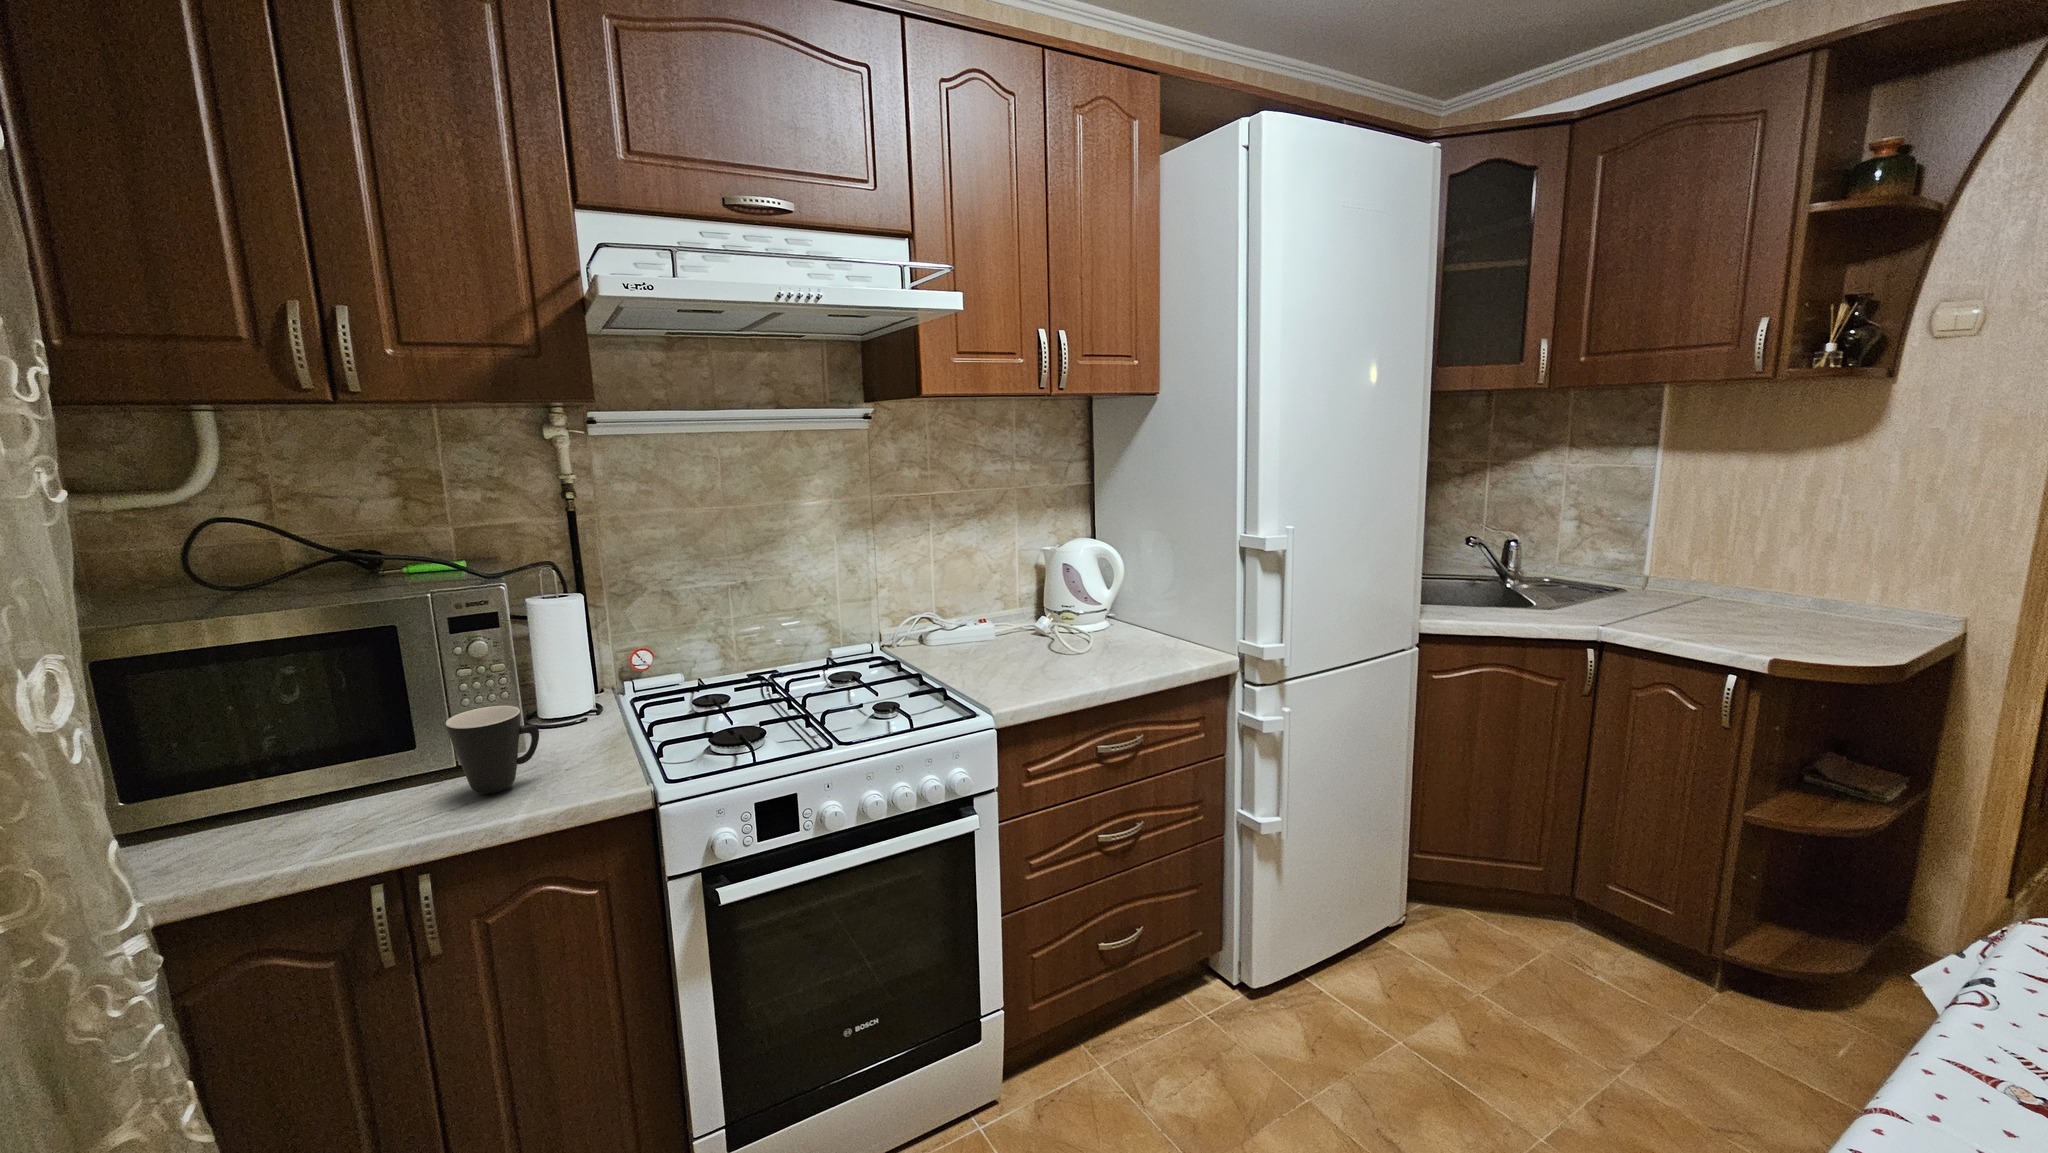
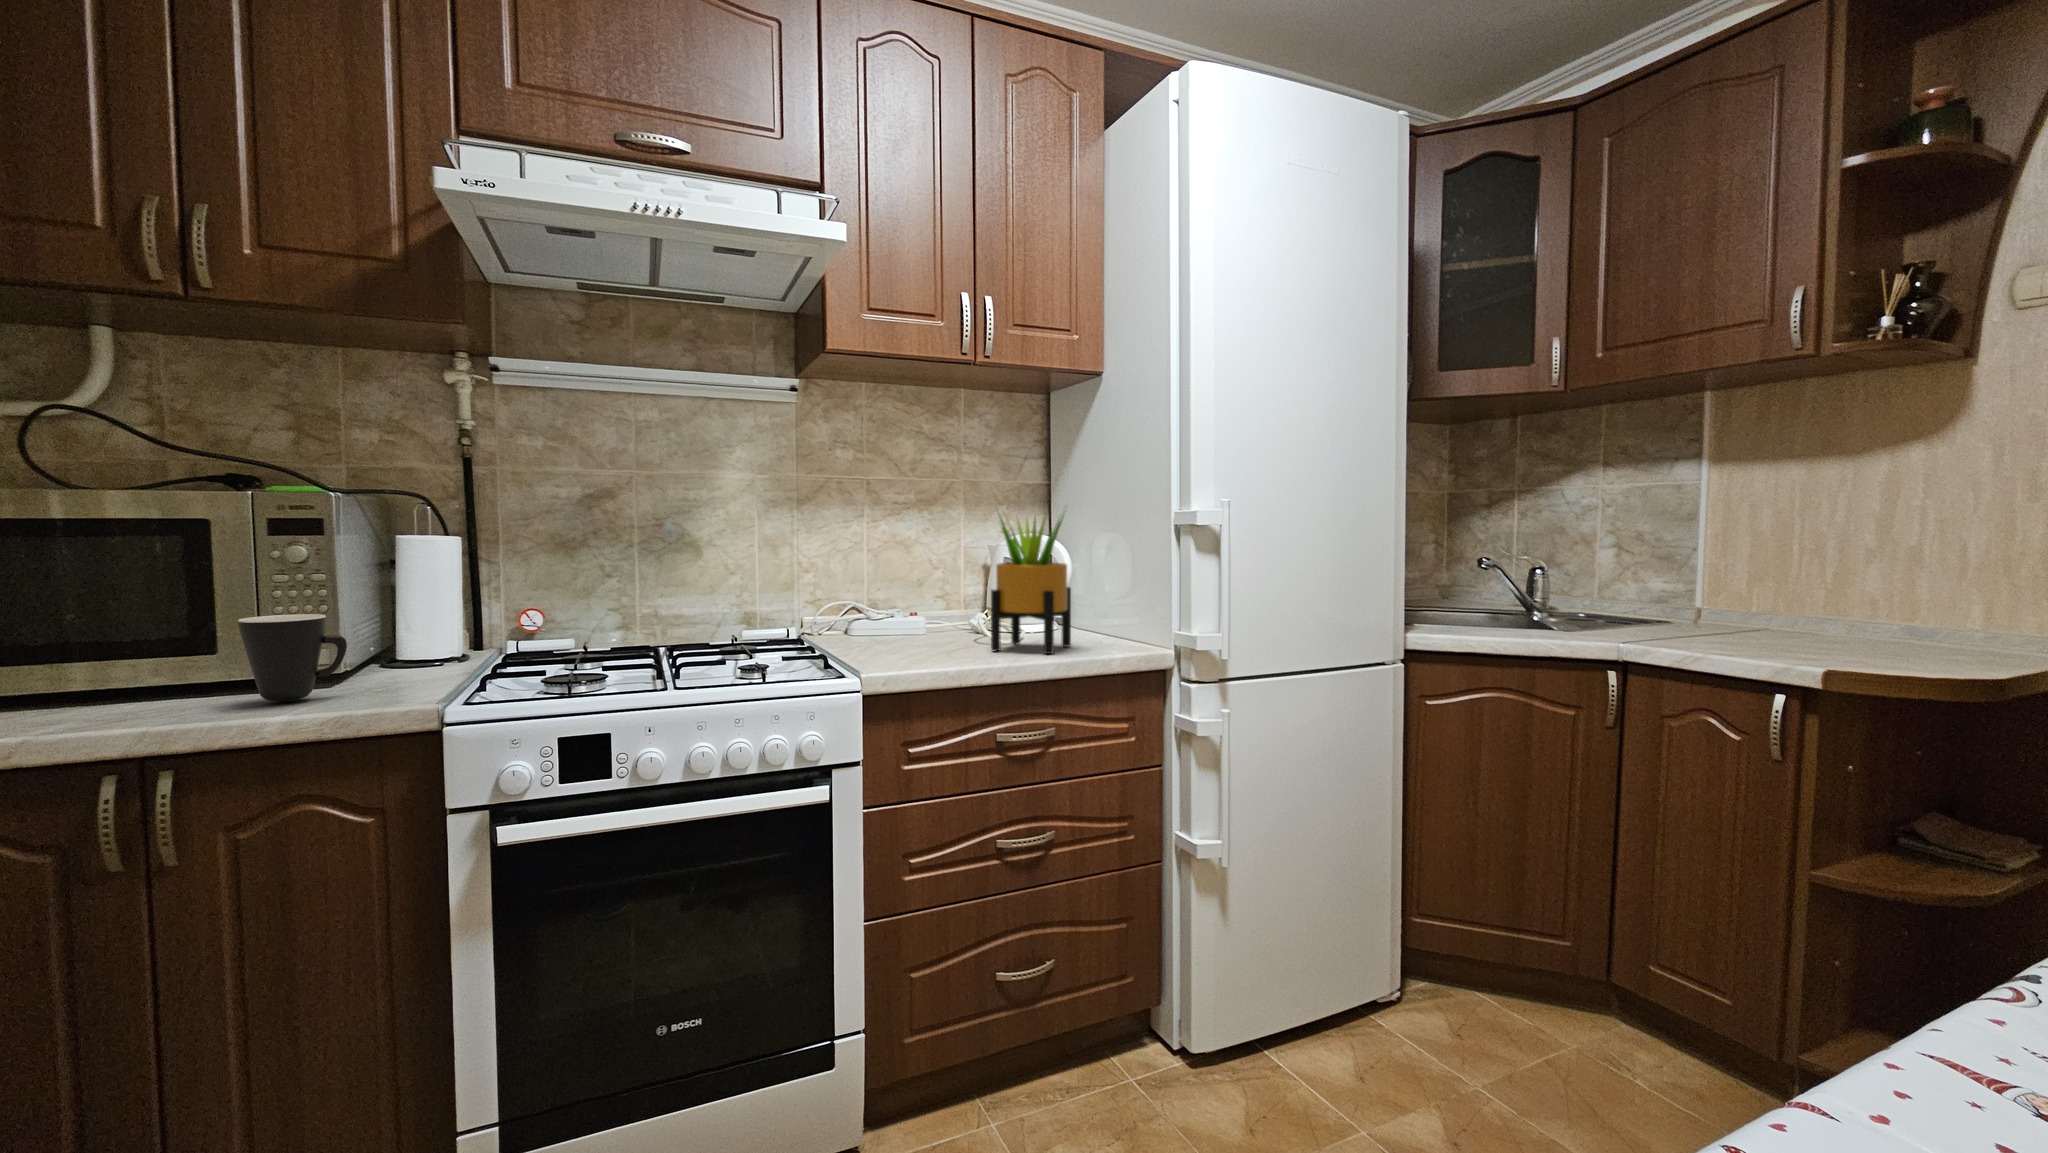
potted plant: none [1071,527,1144,667] -> present [991,514,1071,654]

